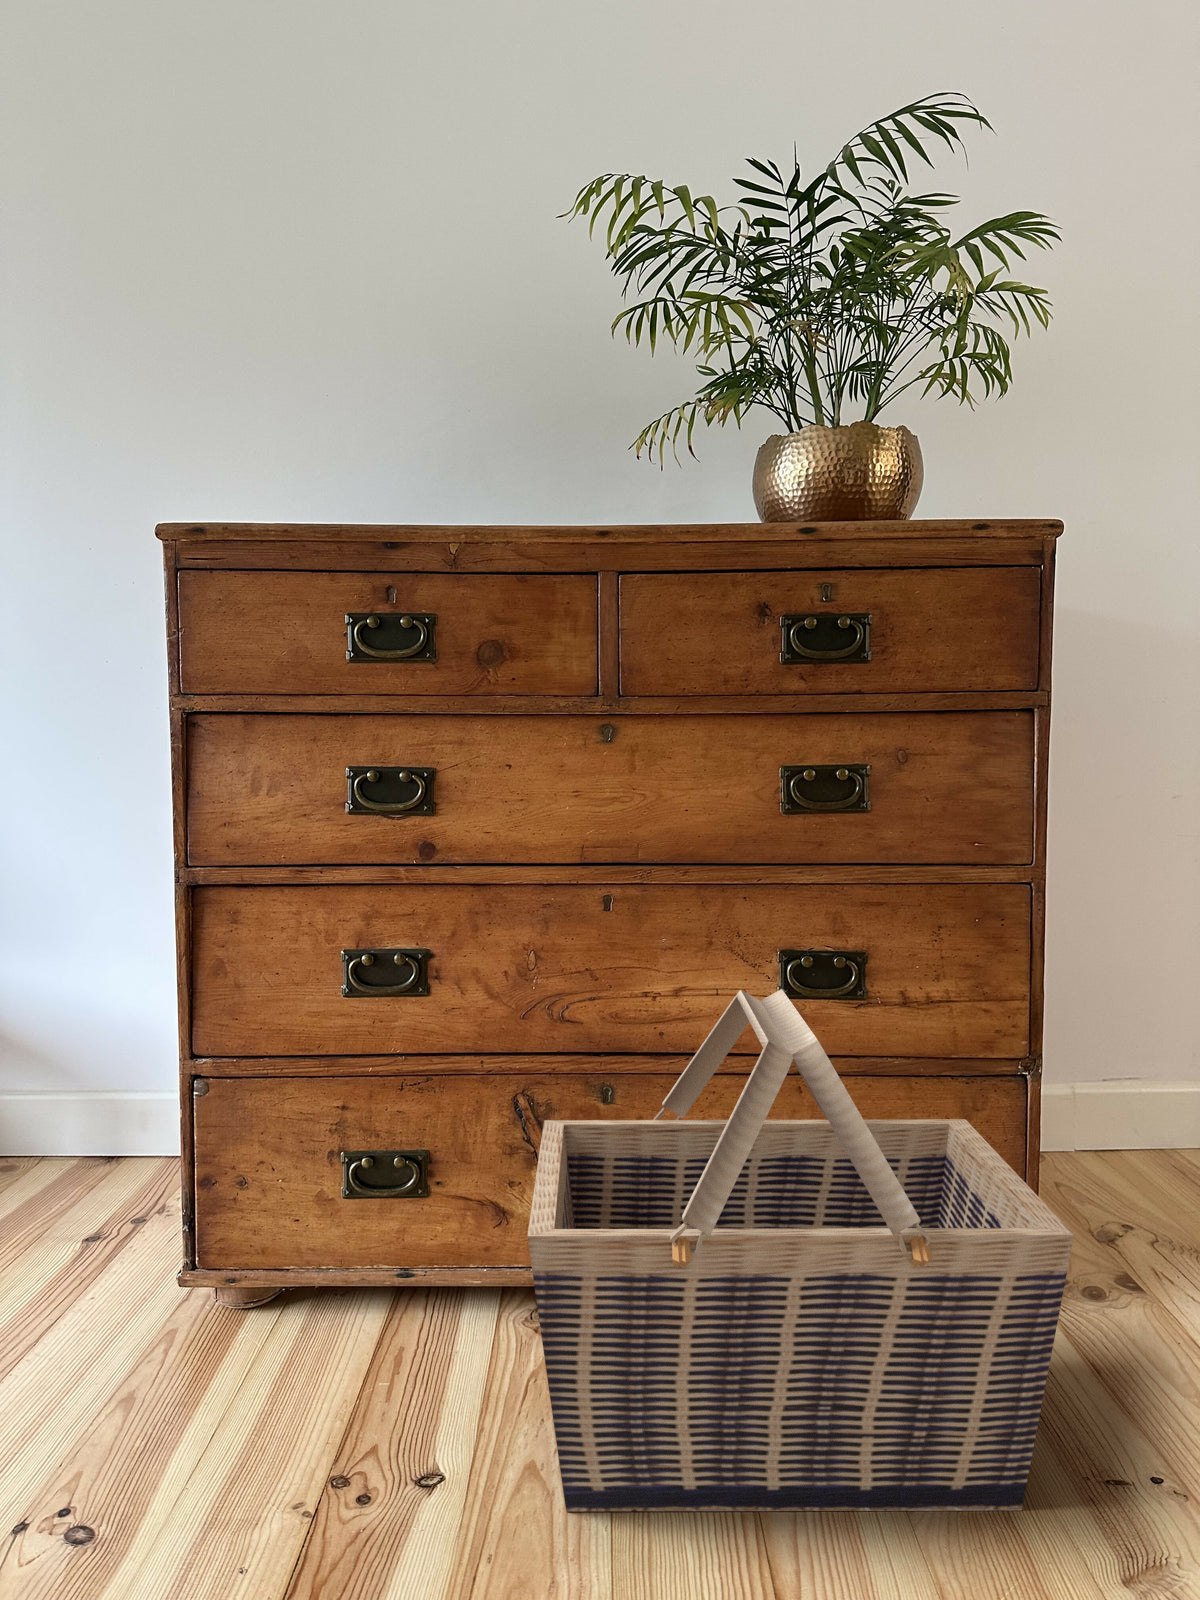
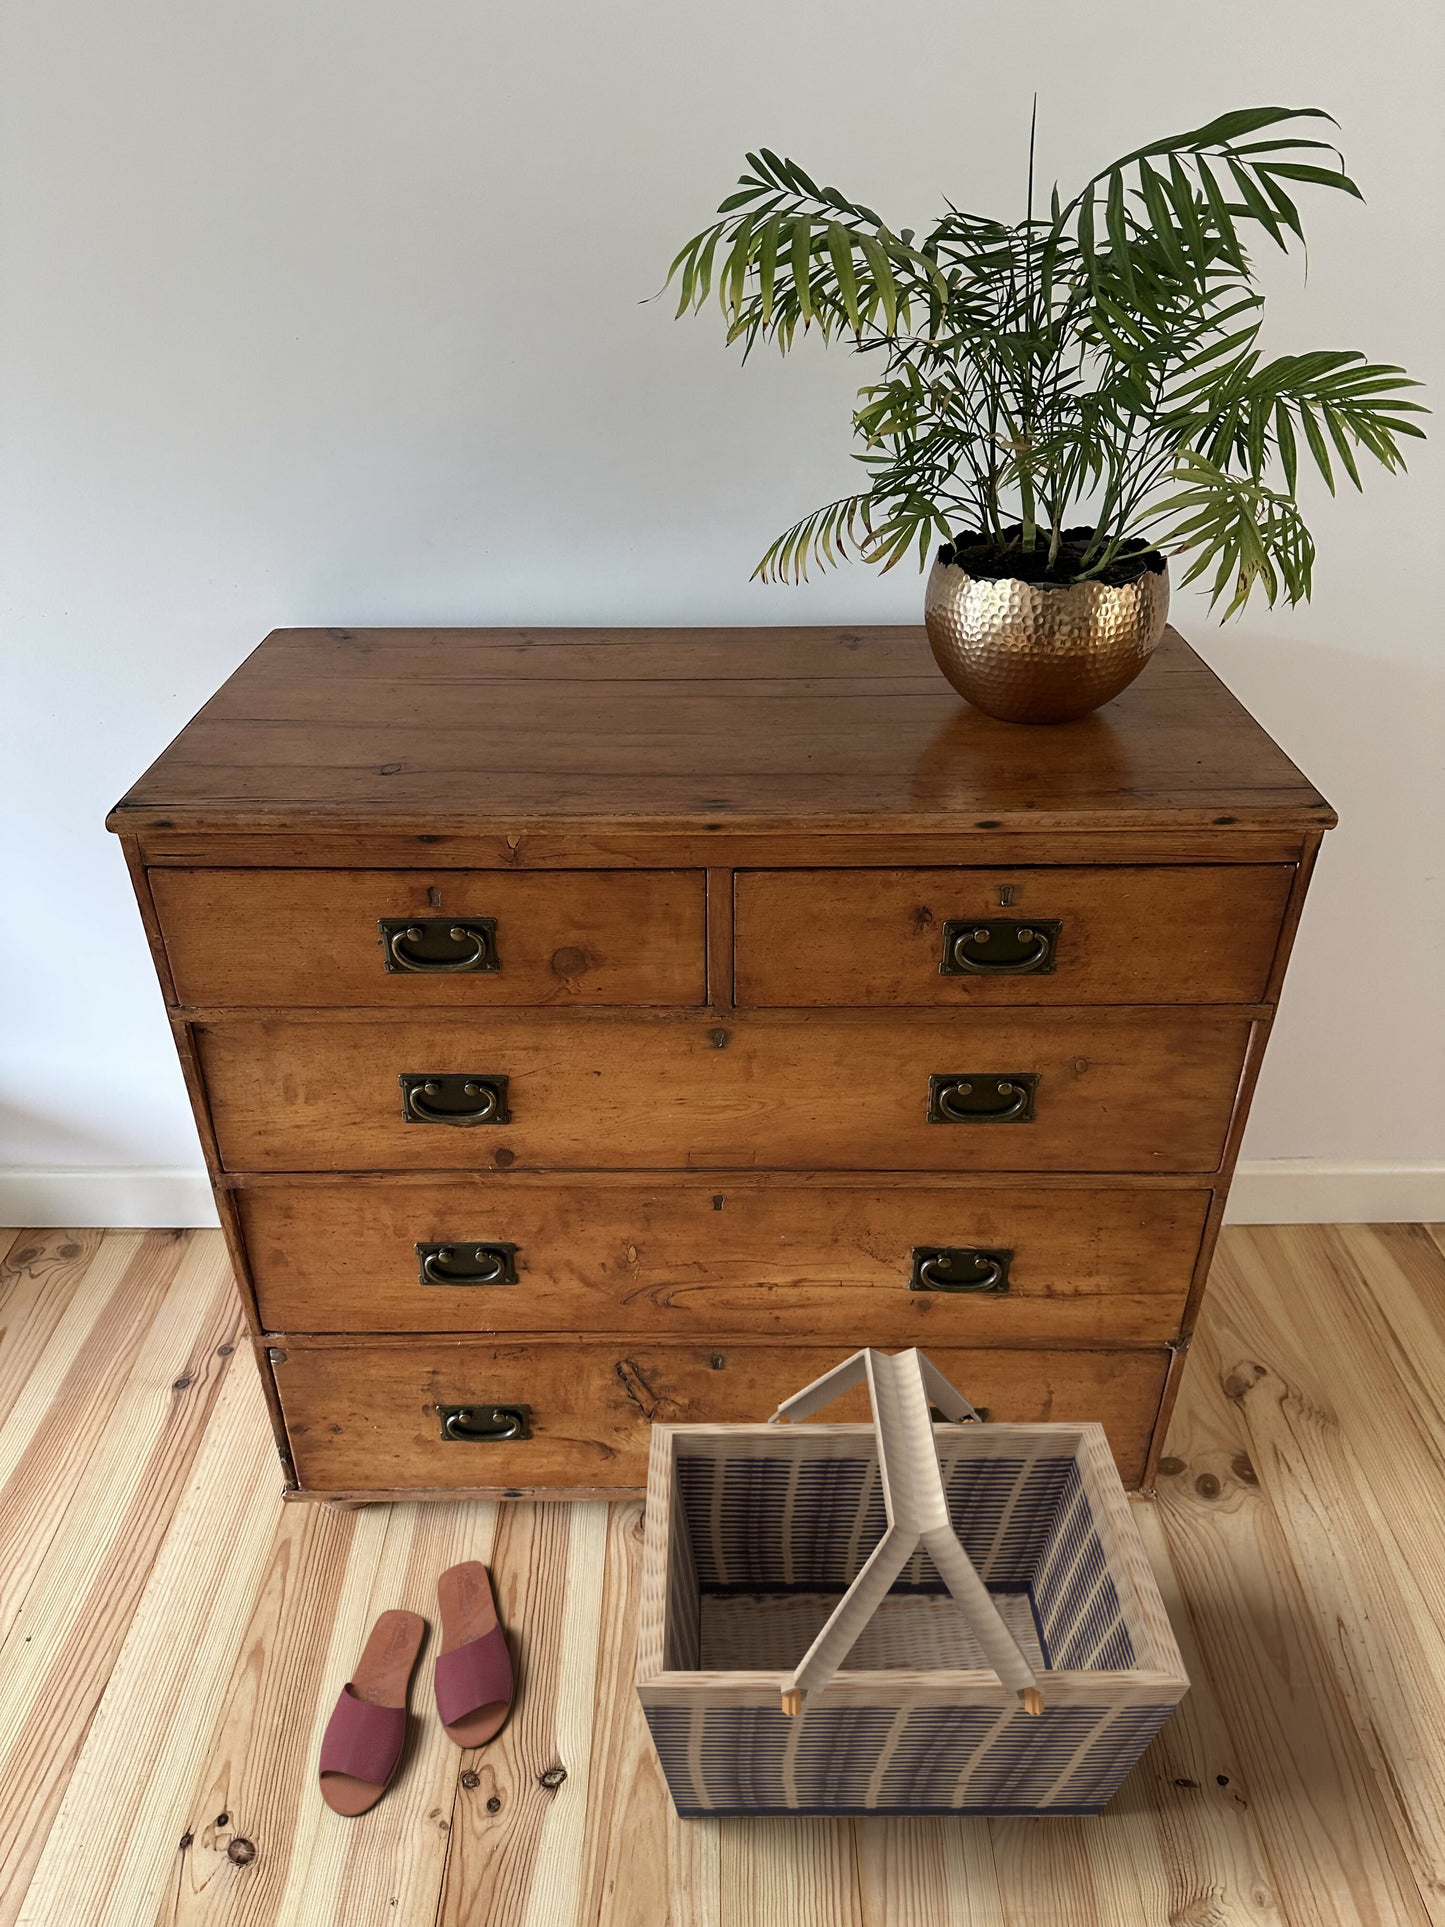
slippers: none [180,1334,393,1510] -> present [319,1560,513,1816]

